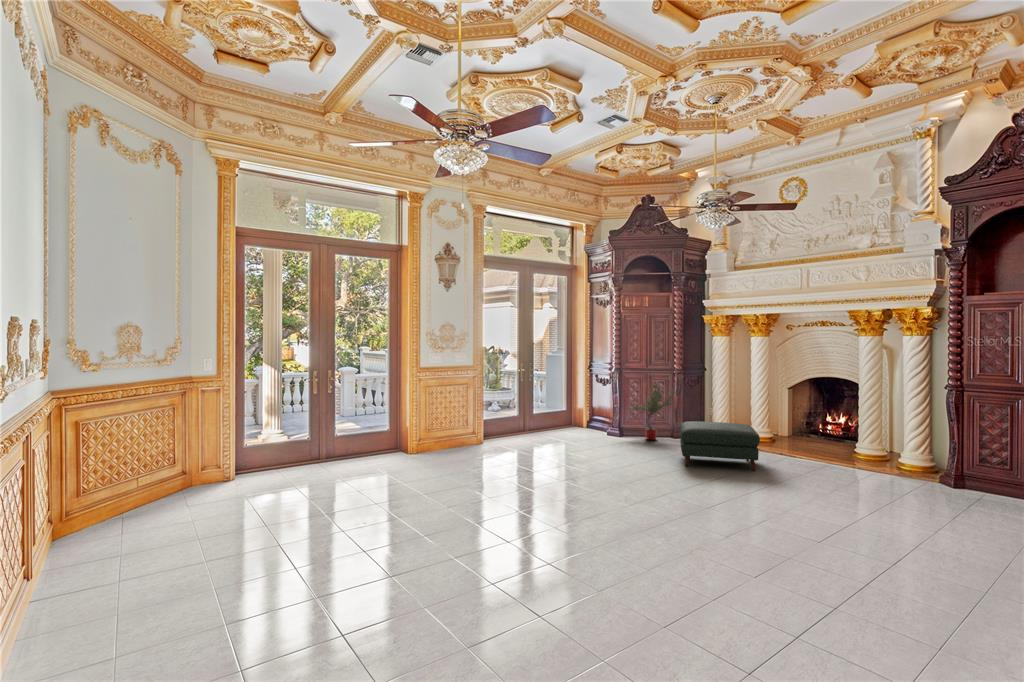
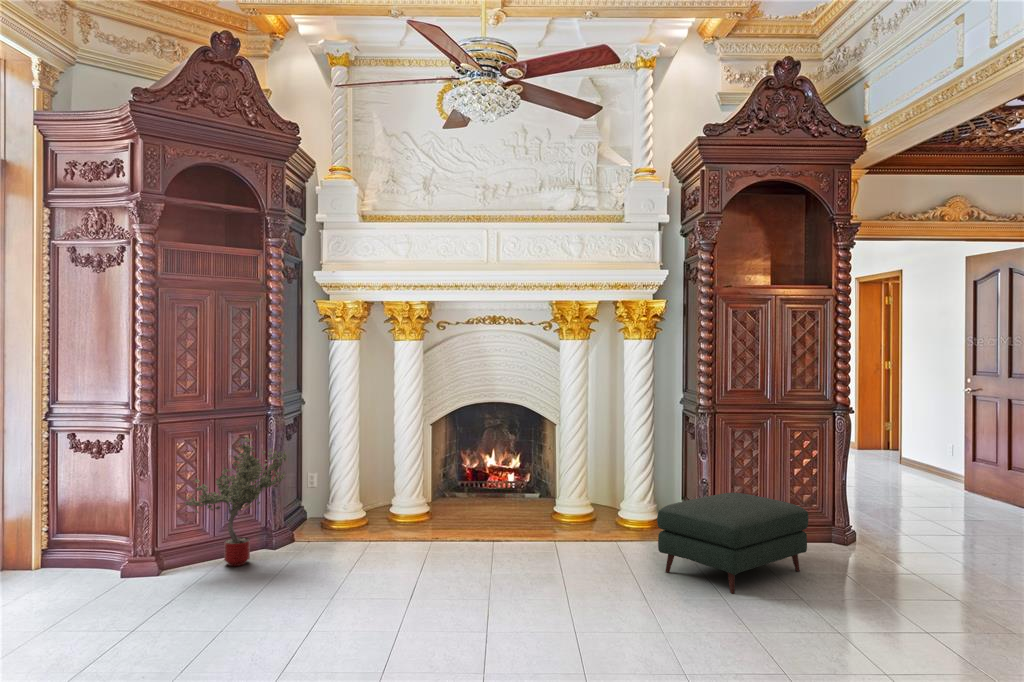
ottoman: present [680,421,760,471] -> present [657,493,808,594]

